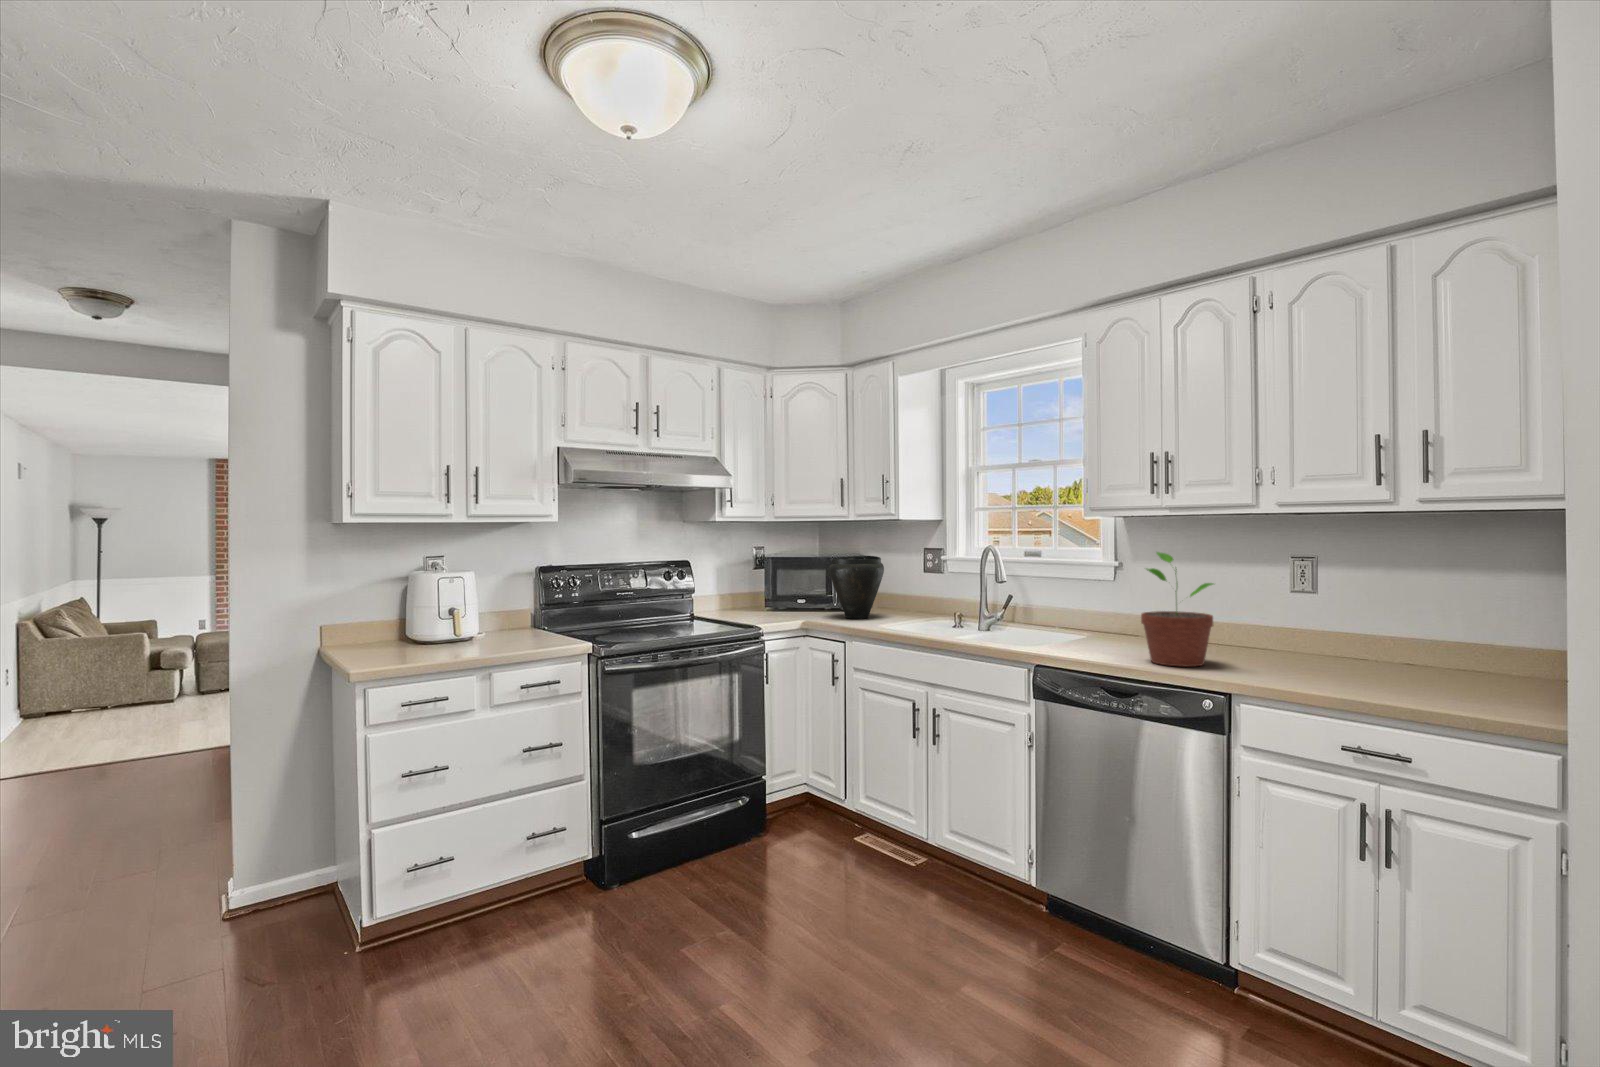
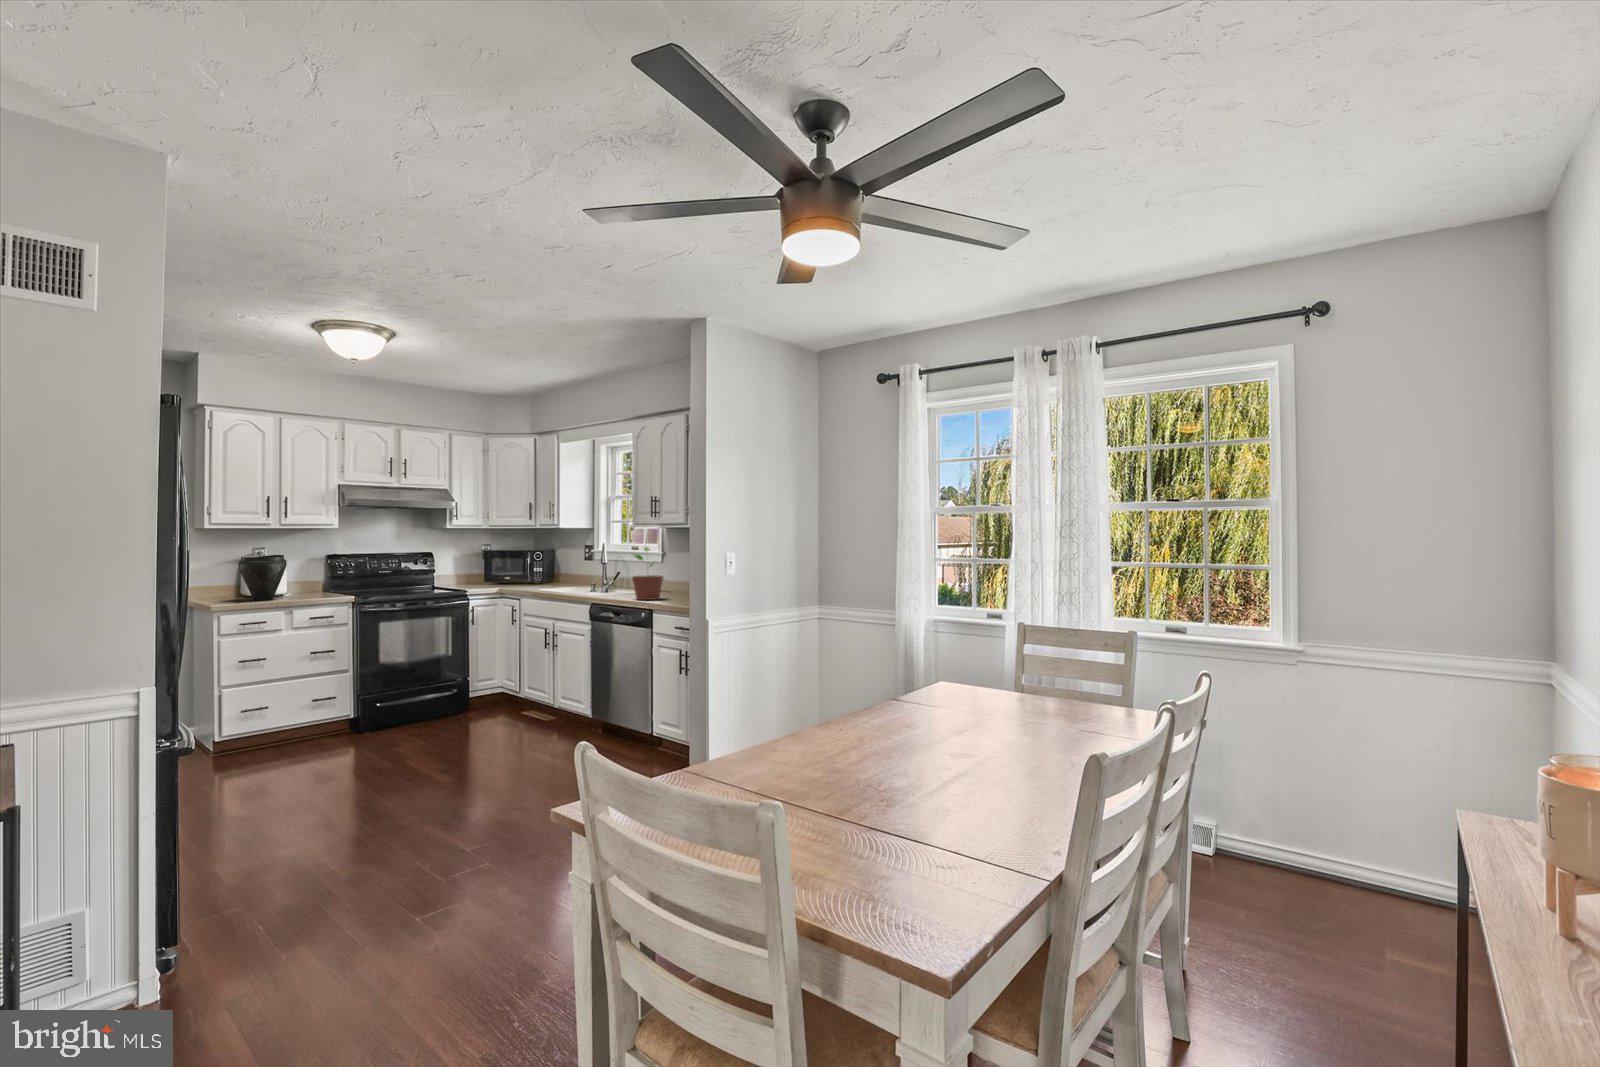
vase: present [829,555,884,619] -> present [238,555,287,600]

